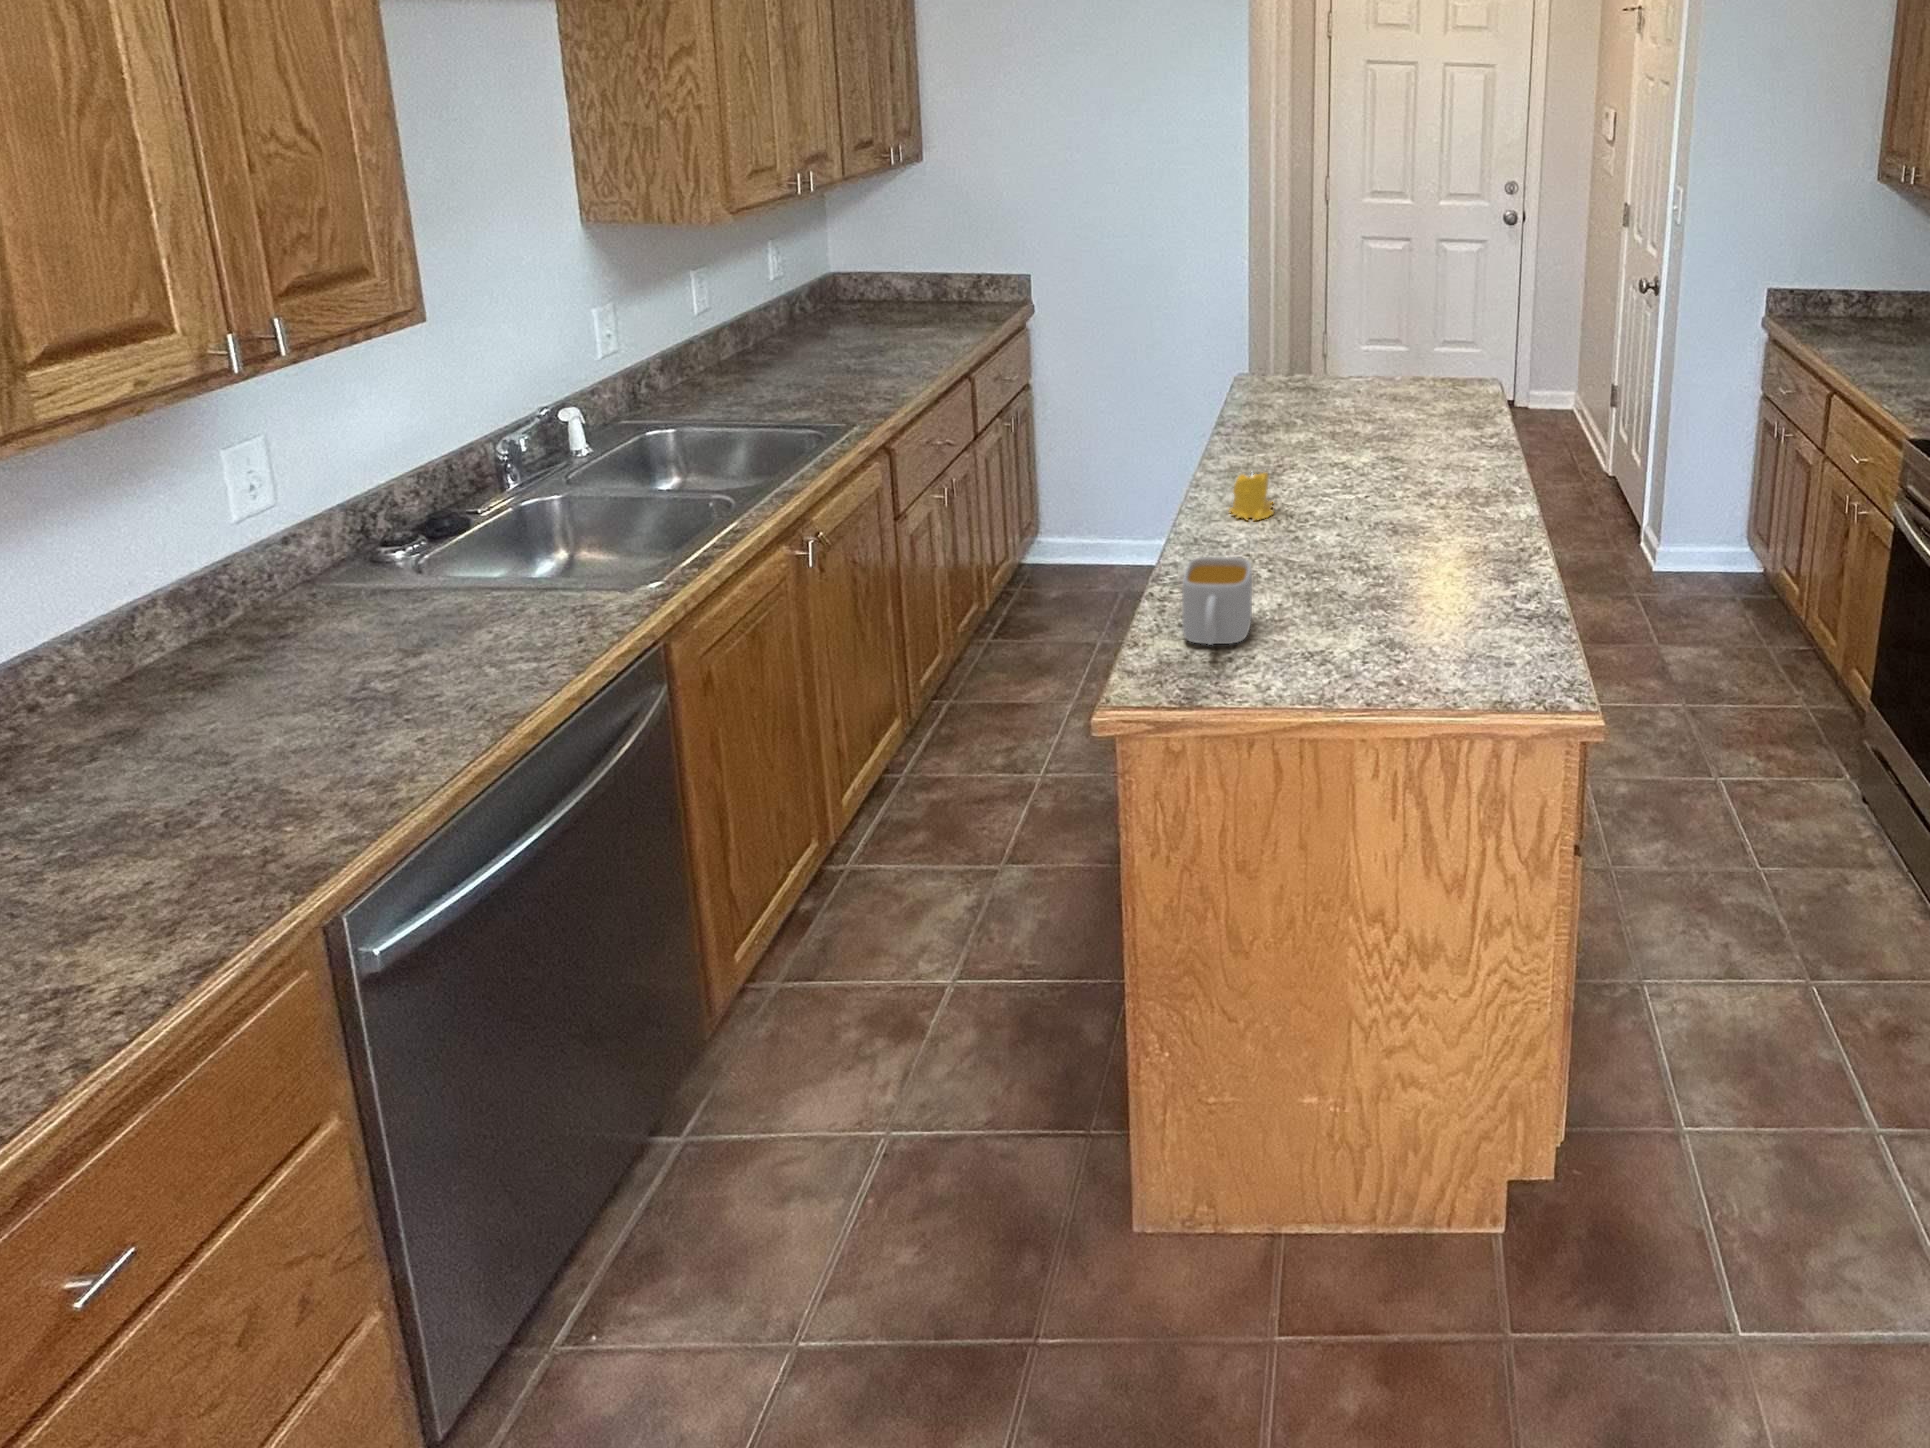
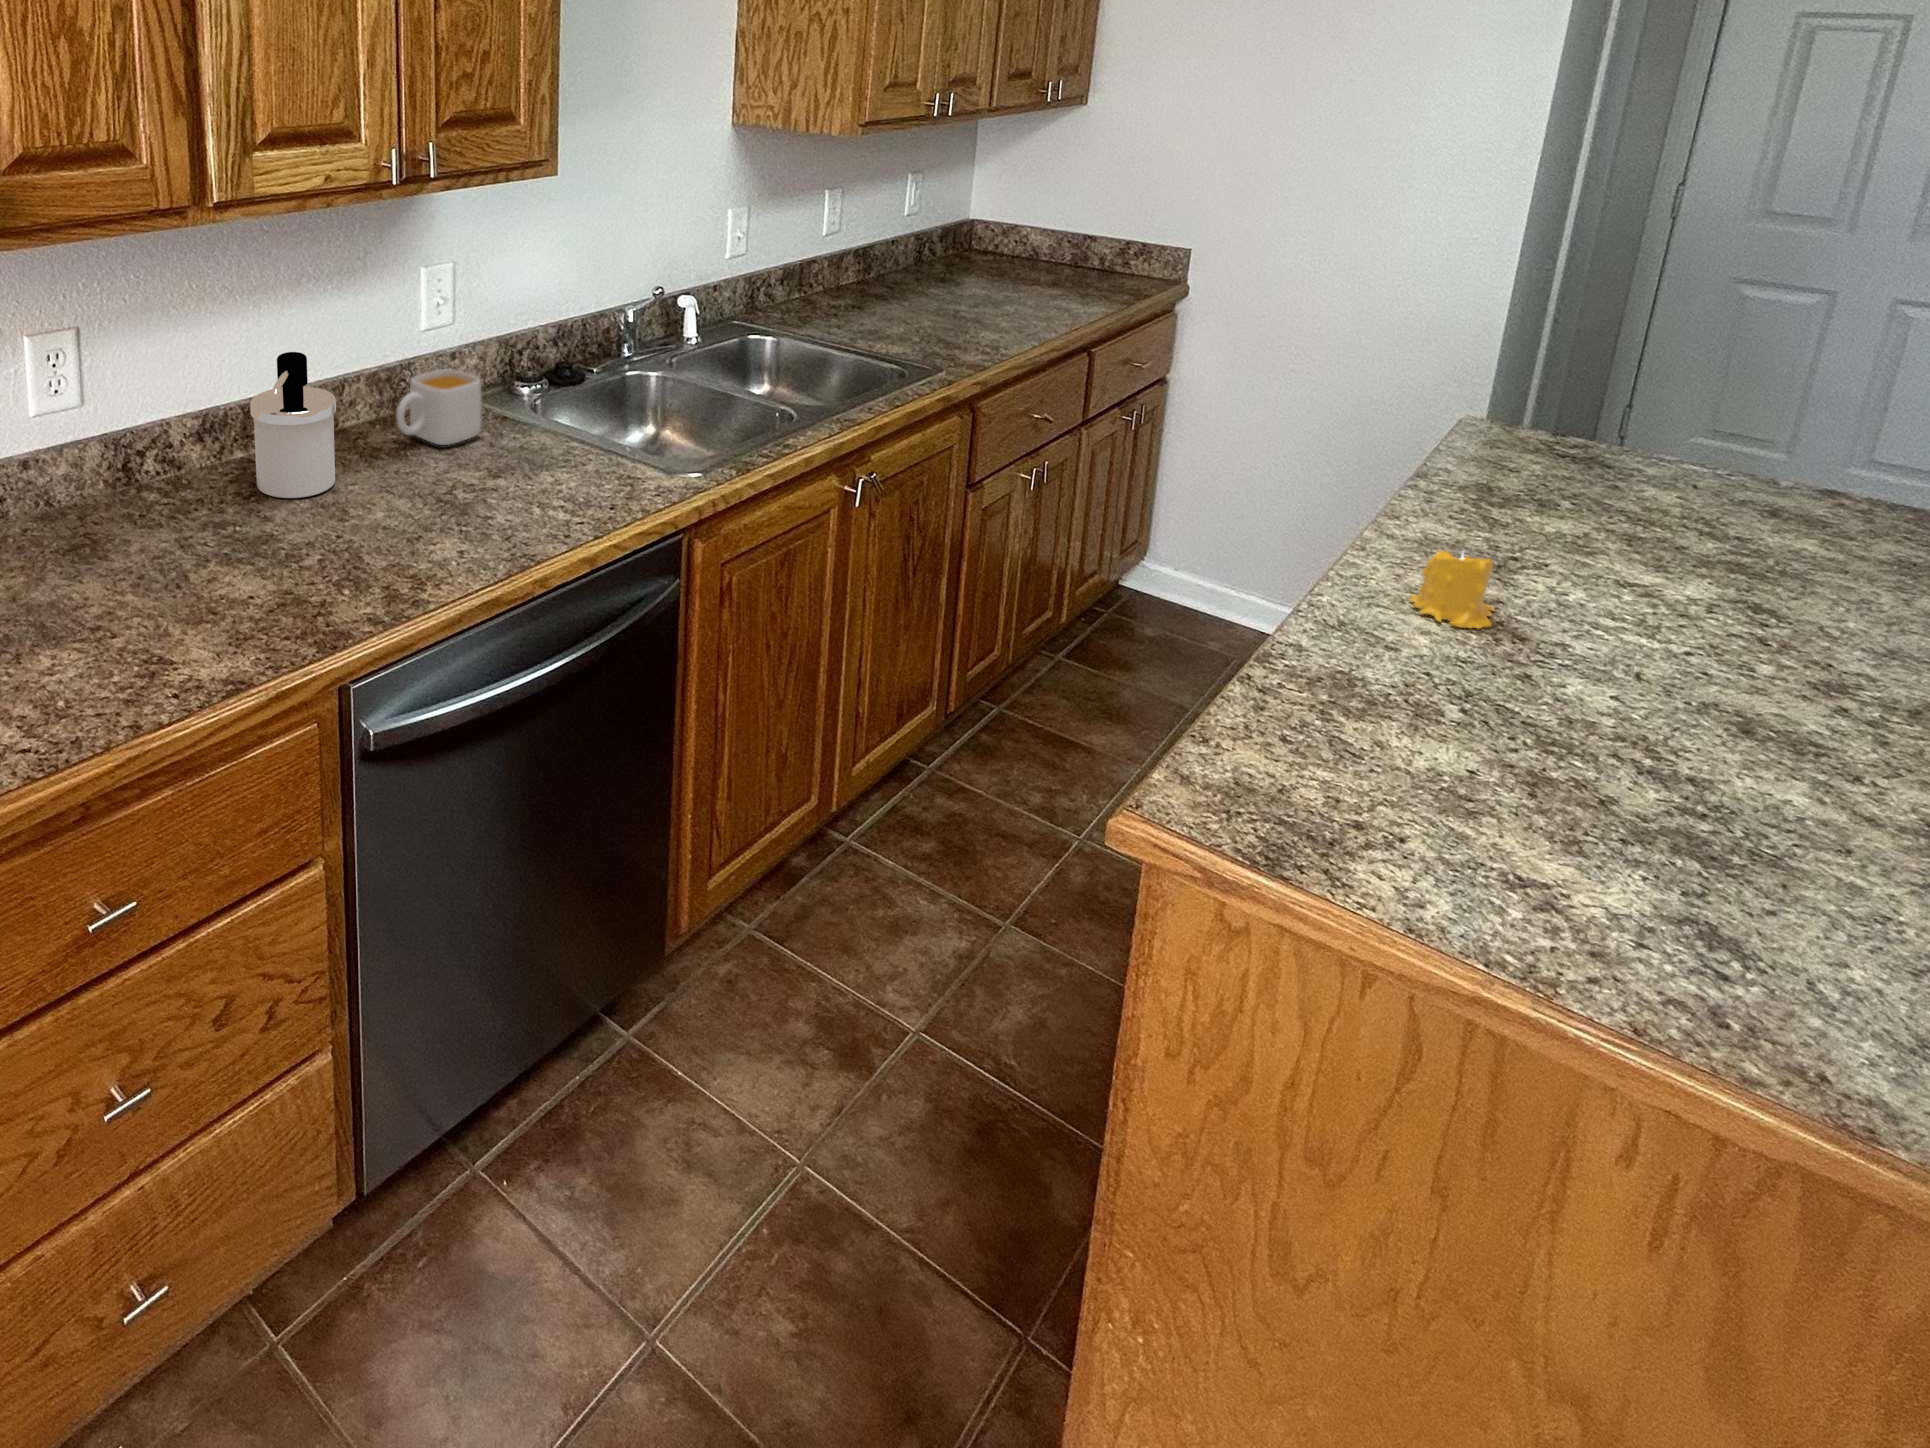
mug: present [1182,557,1252,645] -> present [396,369,481,445]
soap dispenser: none [26,591,186,771] -> present [250,352,336,498]

